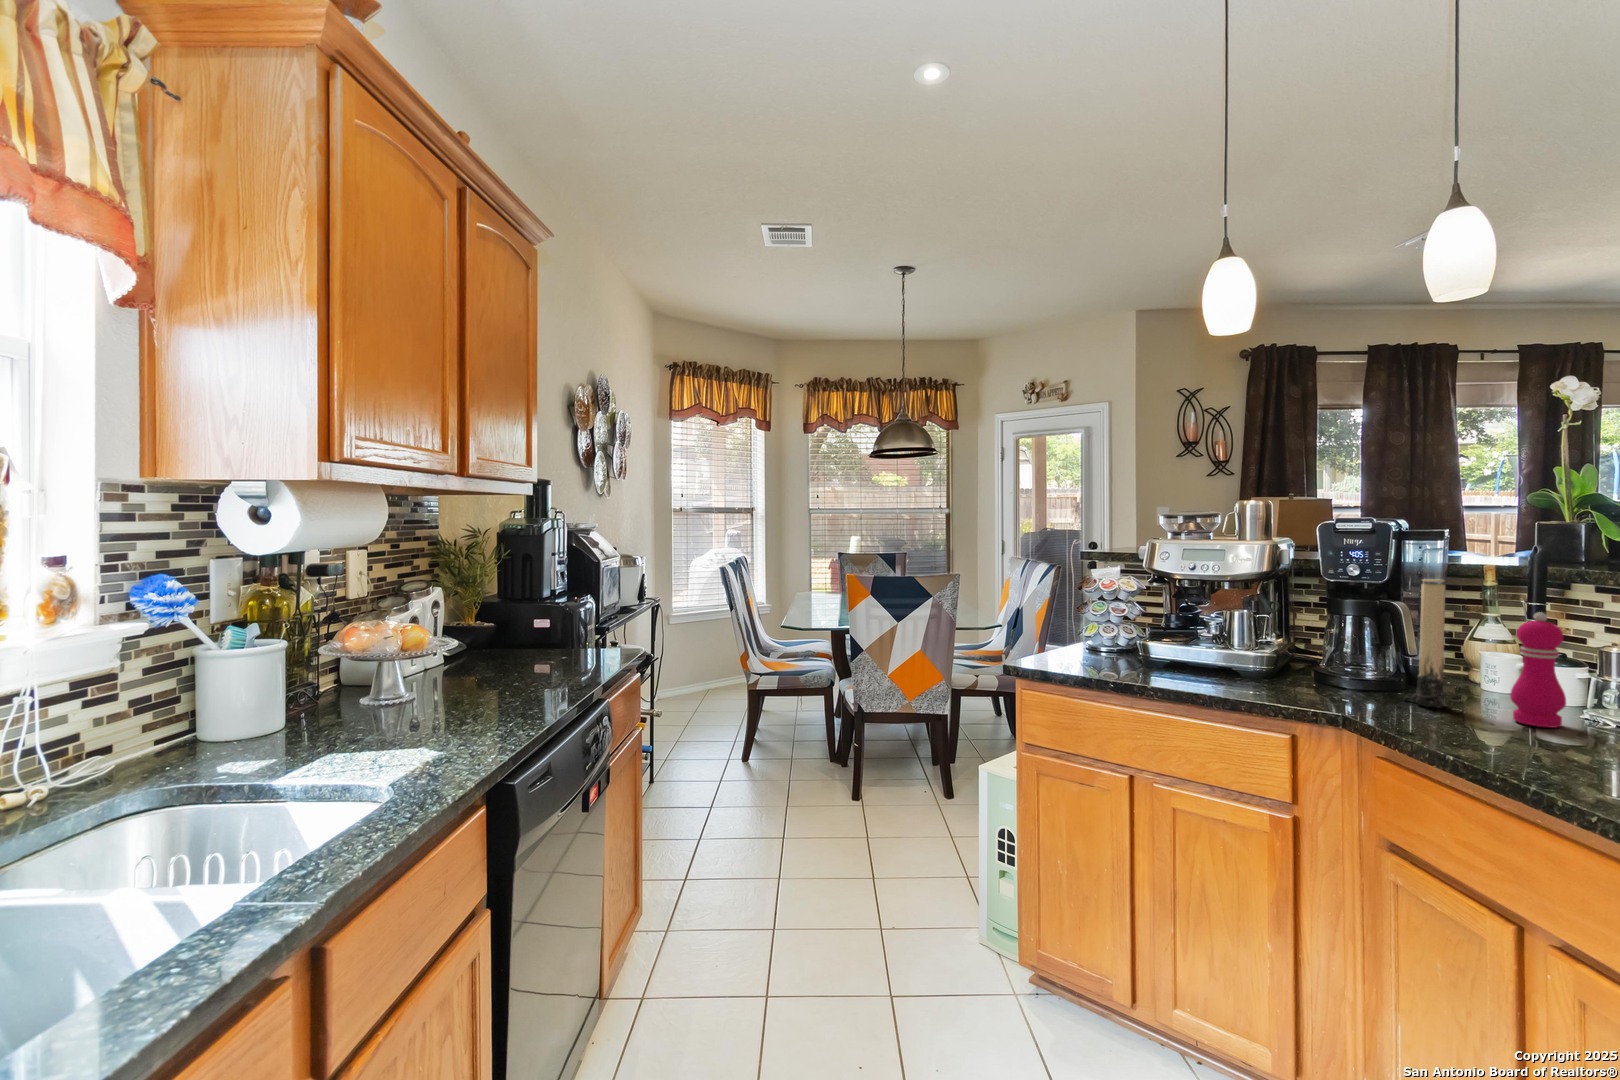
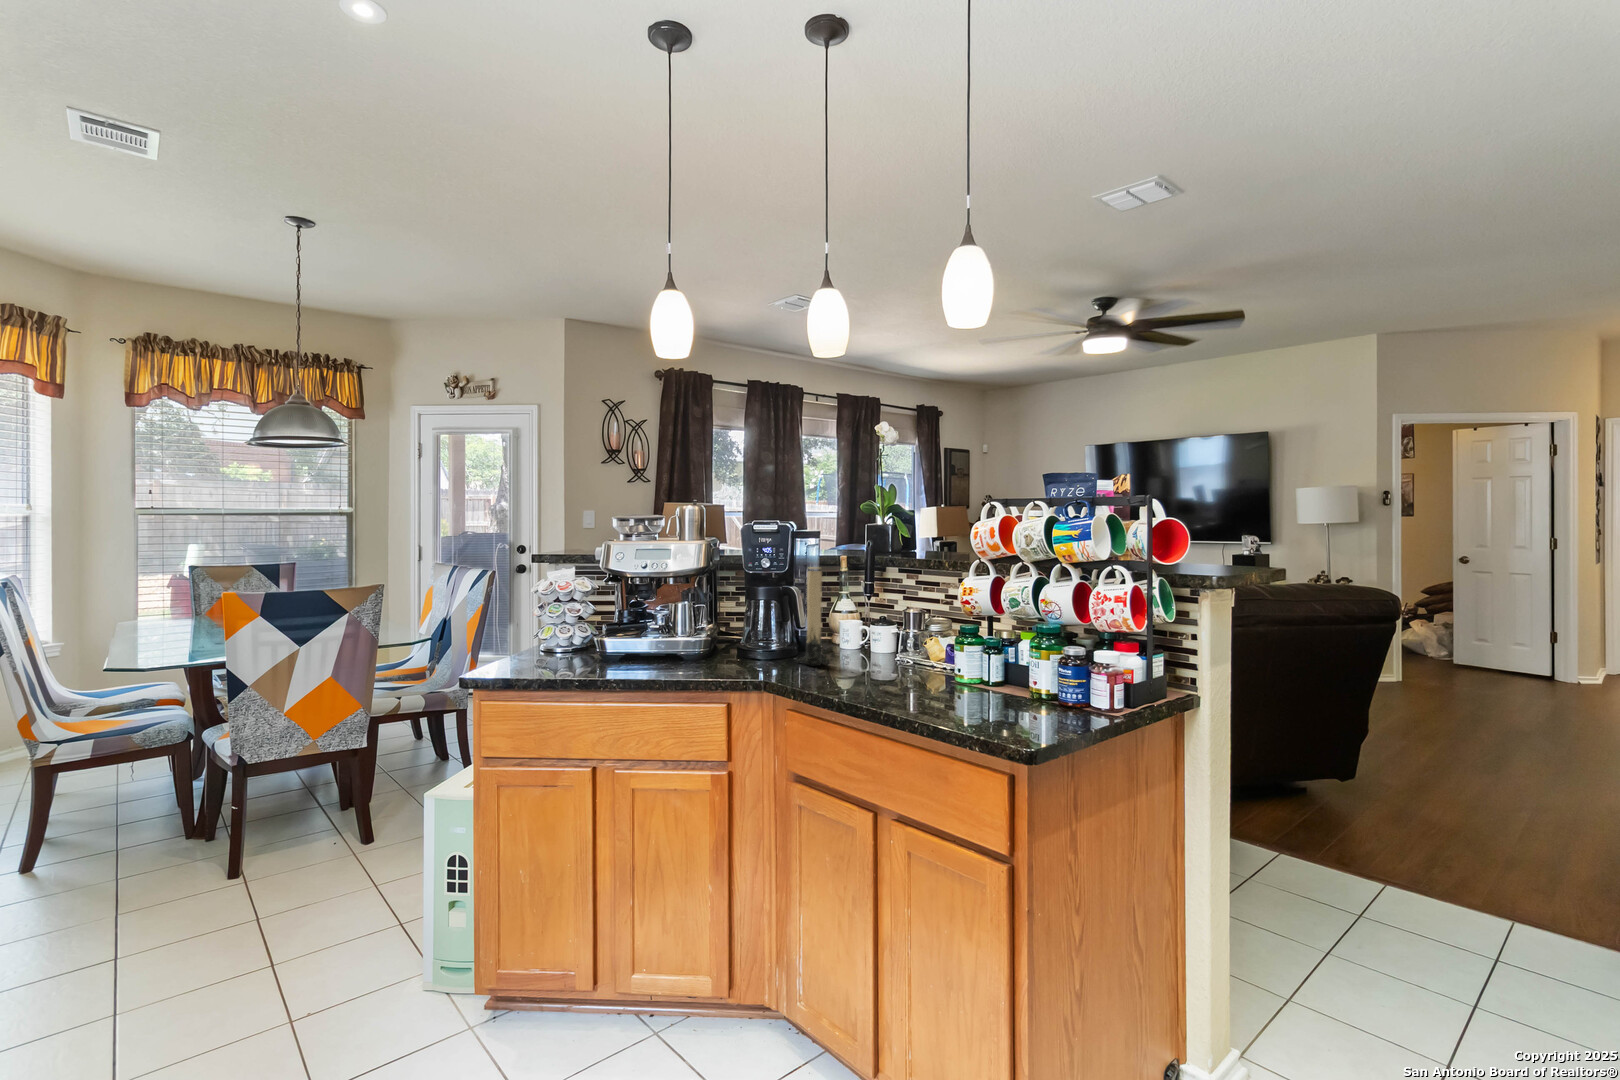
pepper mill: present [1510,612,1566,728] -> none [859,588,888,669]

